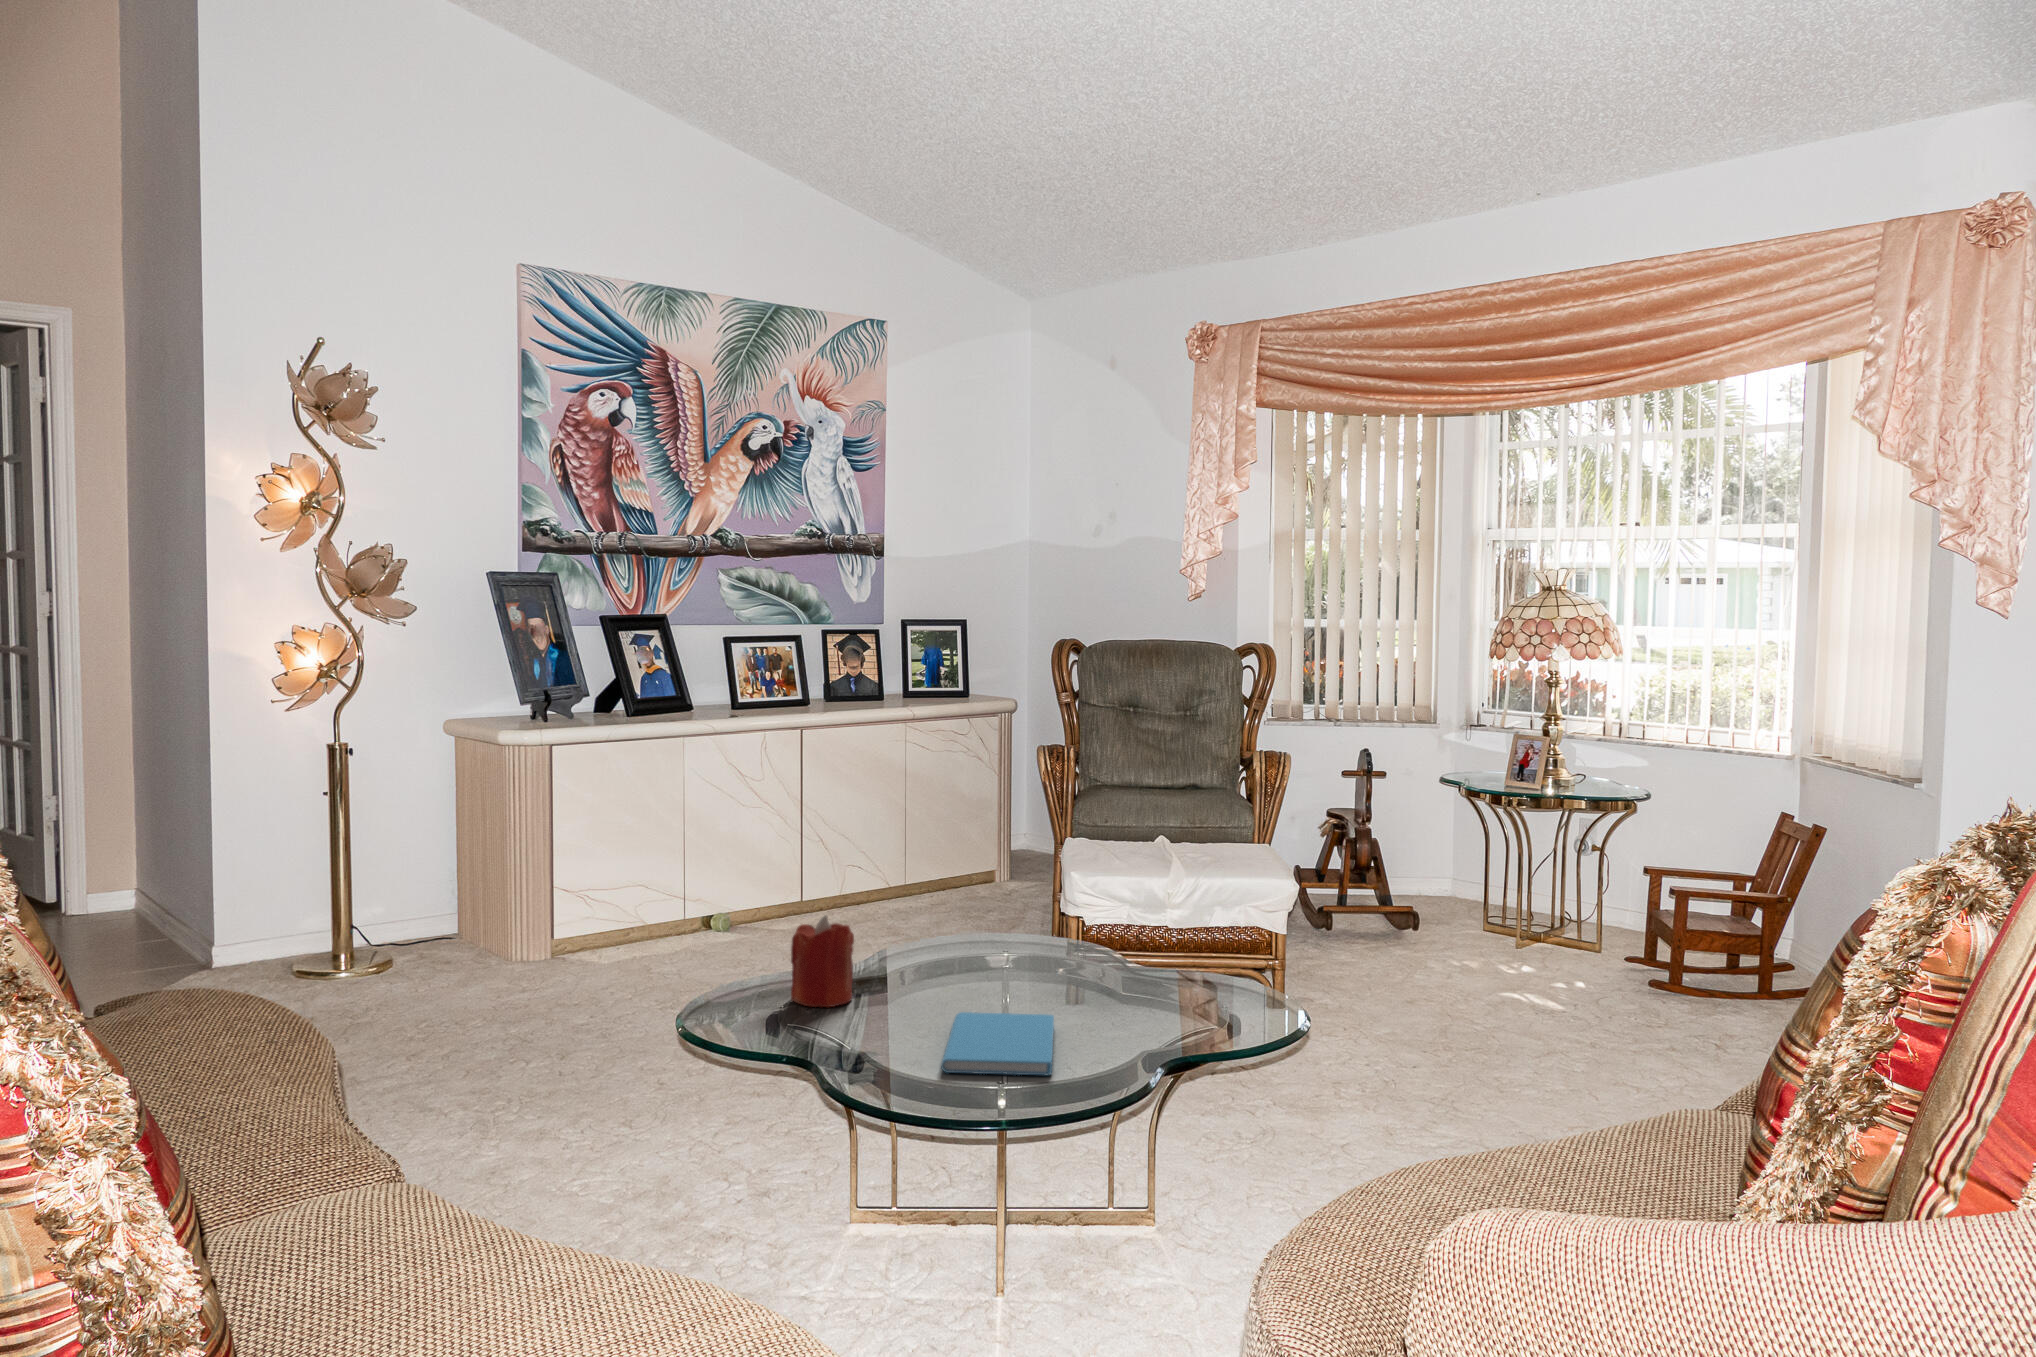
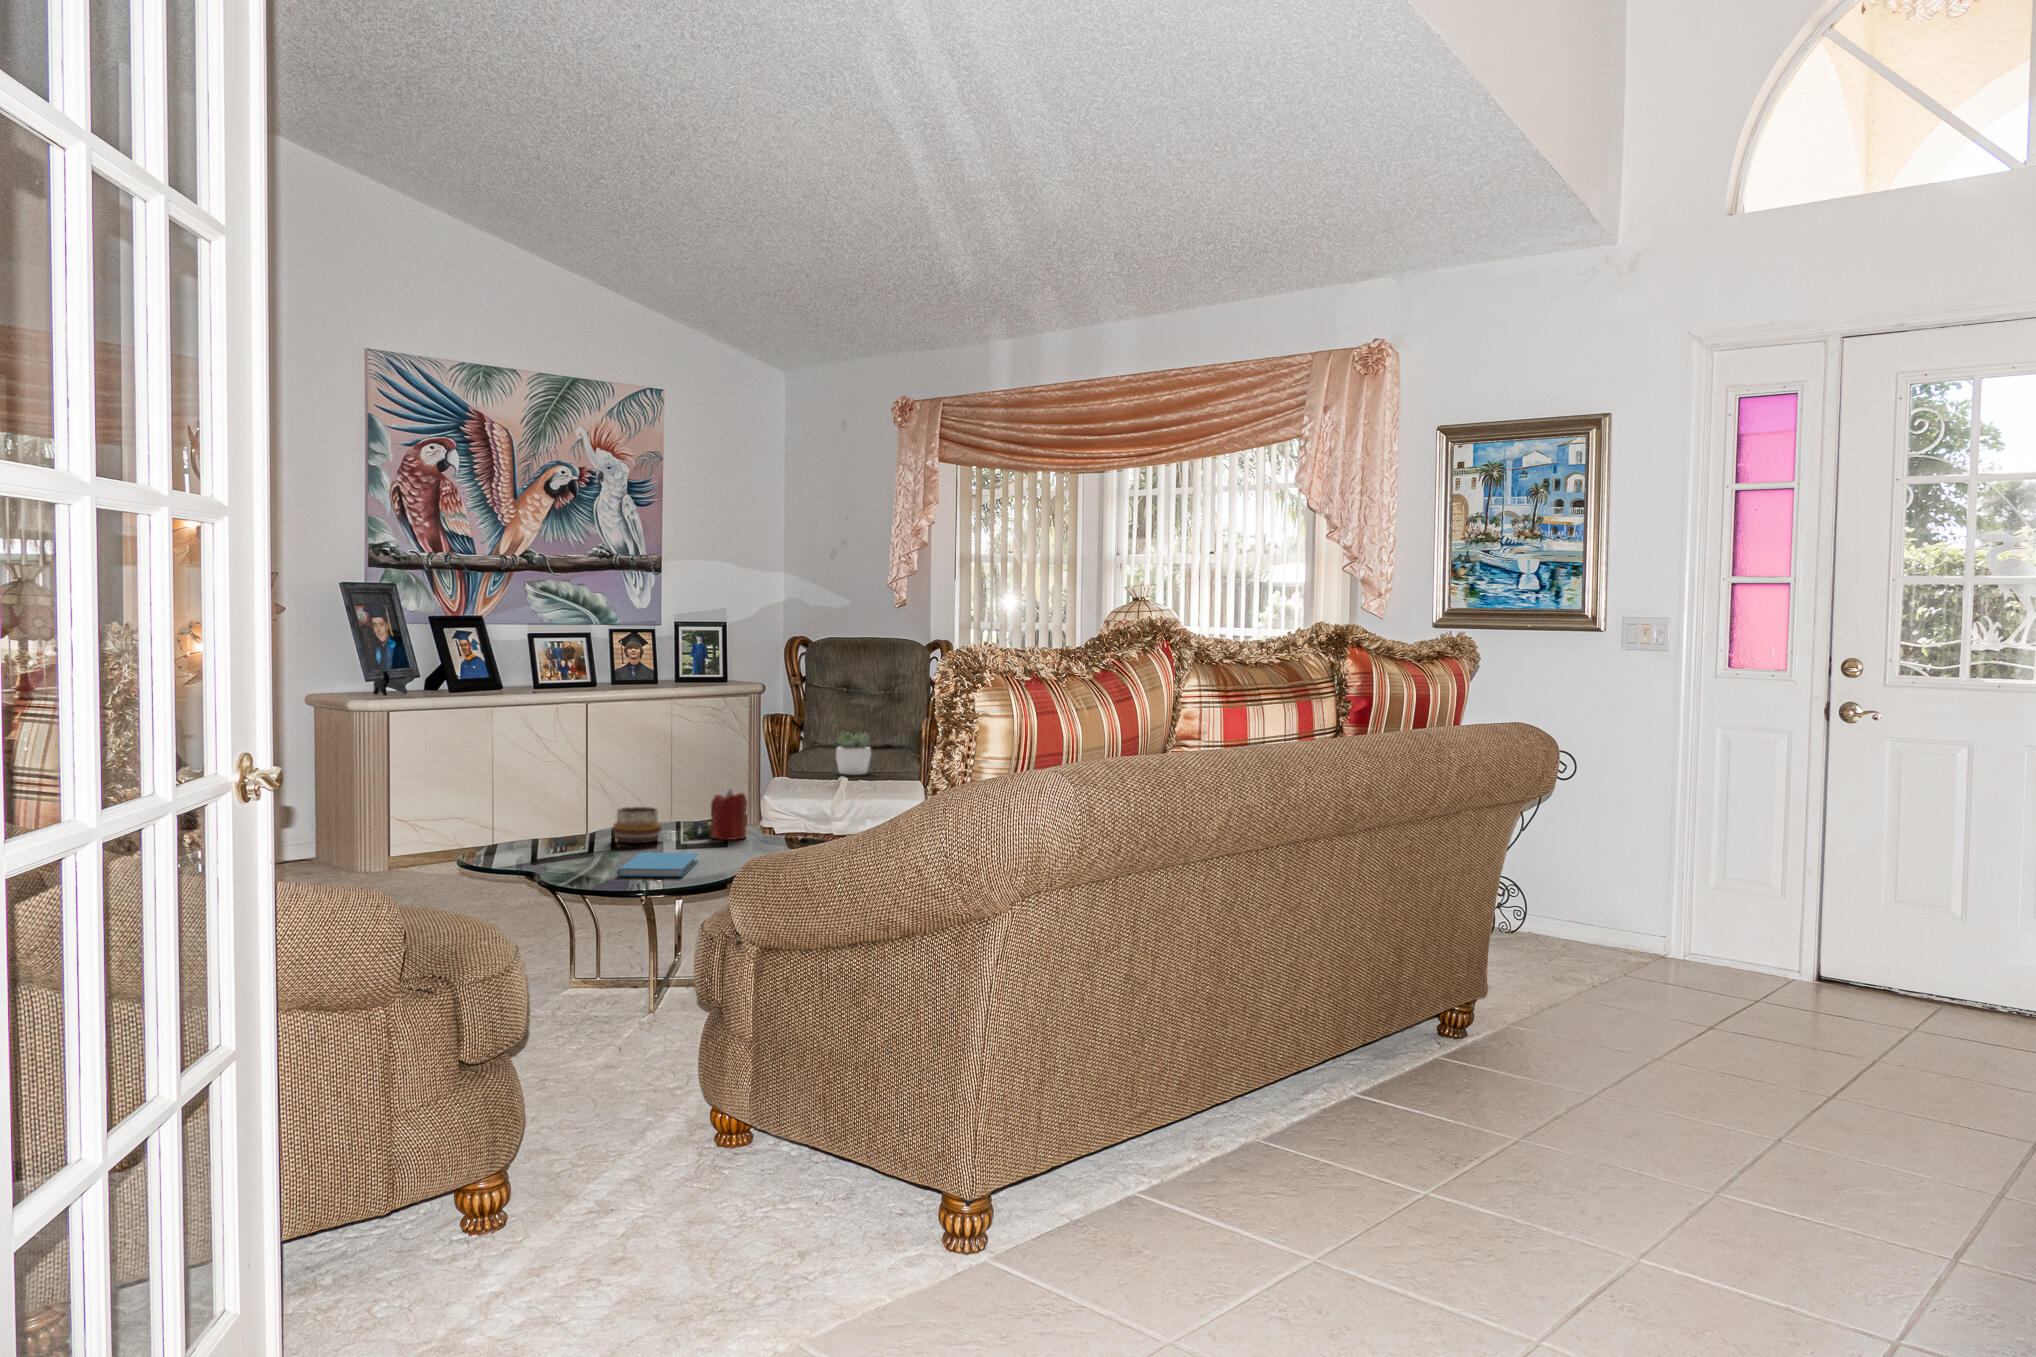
succulent plant: none [1135,769,1182,830] -> present [836,731,871,775]
candle: present [791,916,854,1007] -> present [711,789,747,840]
decorative bowl: none [897,919,972,981] -> present [613,807,661,843]

